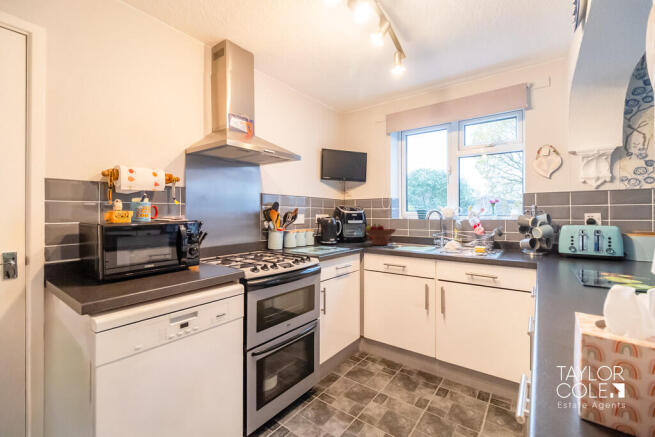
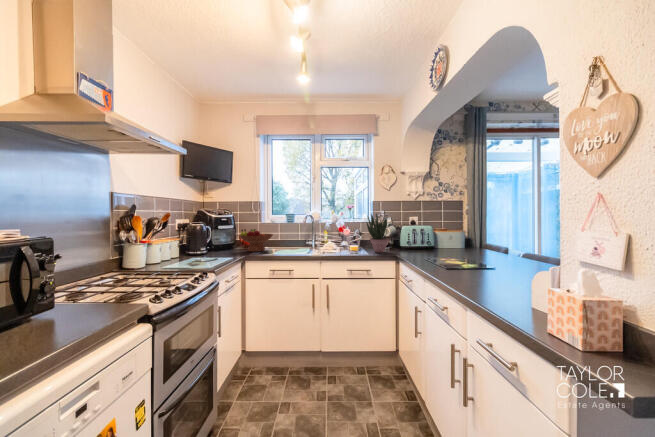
potted plant: none [500,203,540,256] -> present [367,213,389,253]

